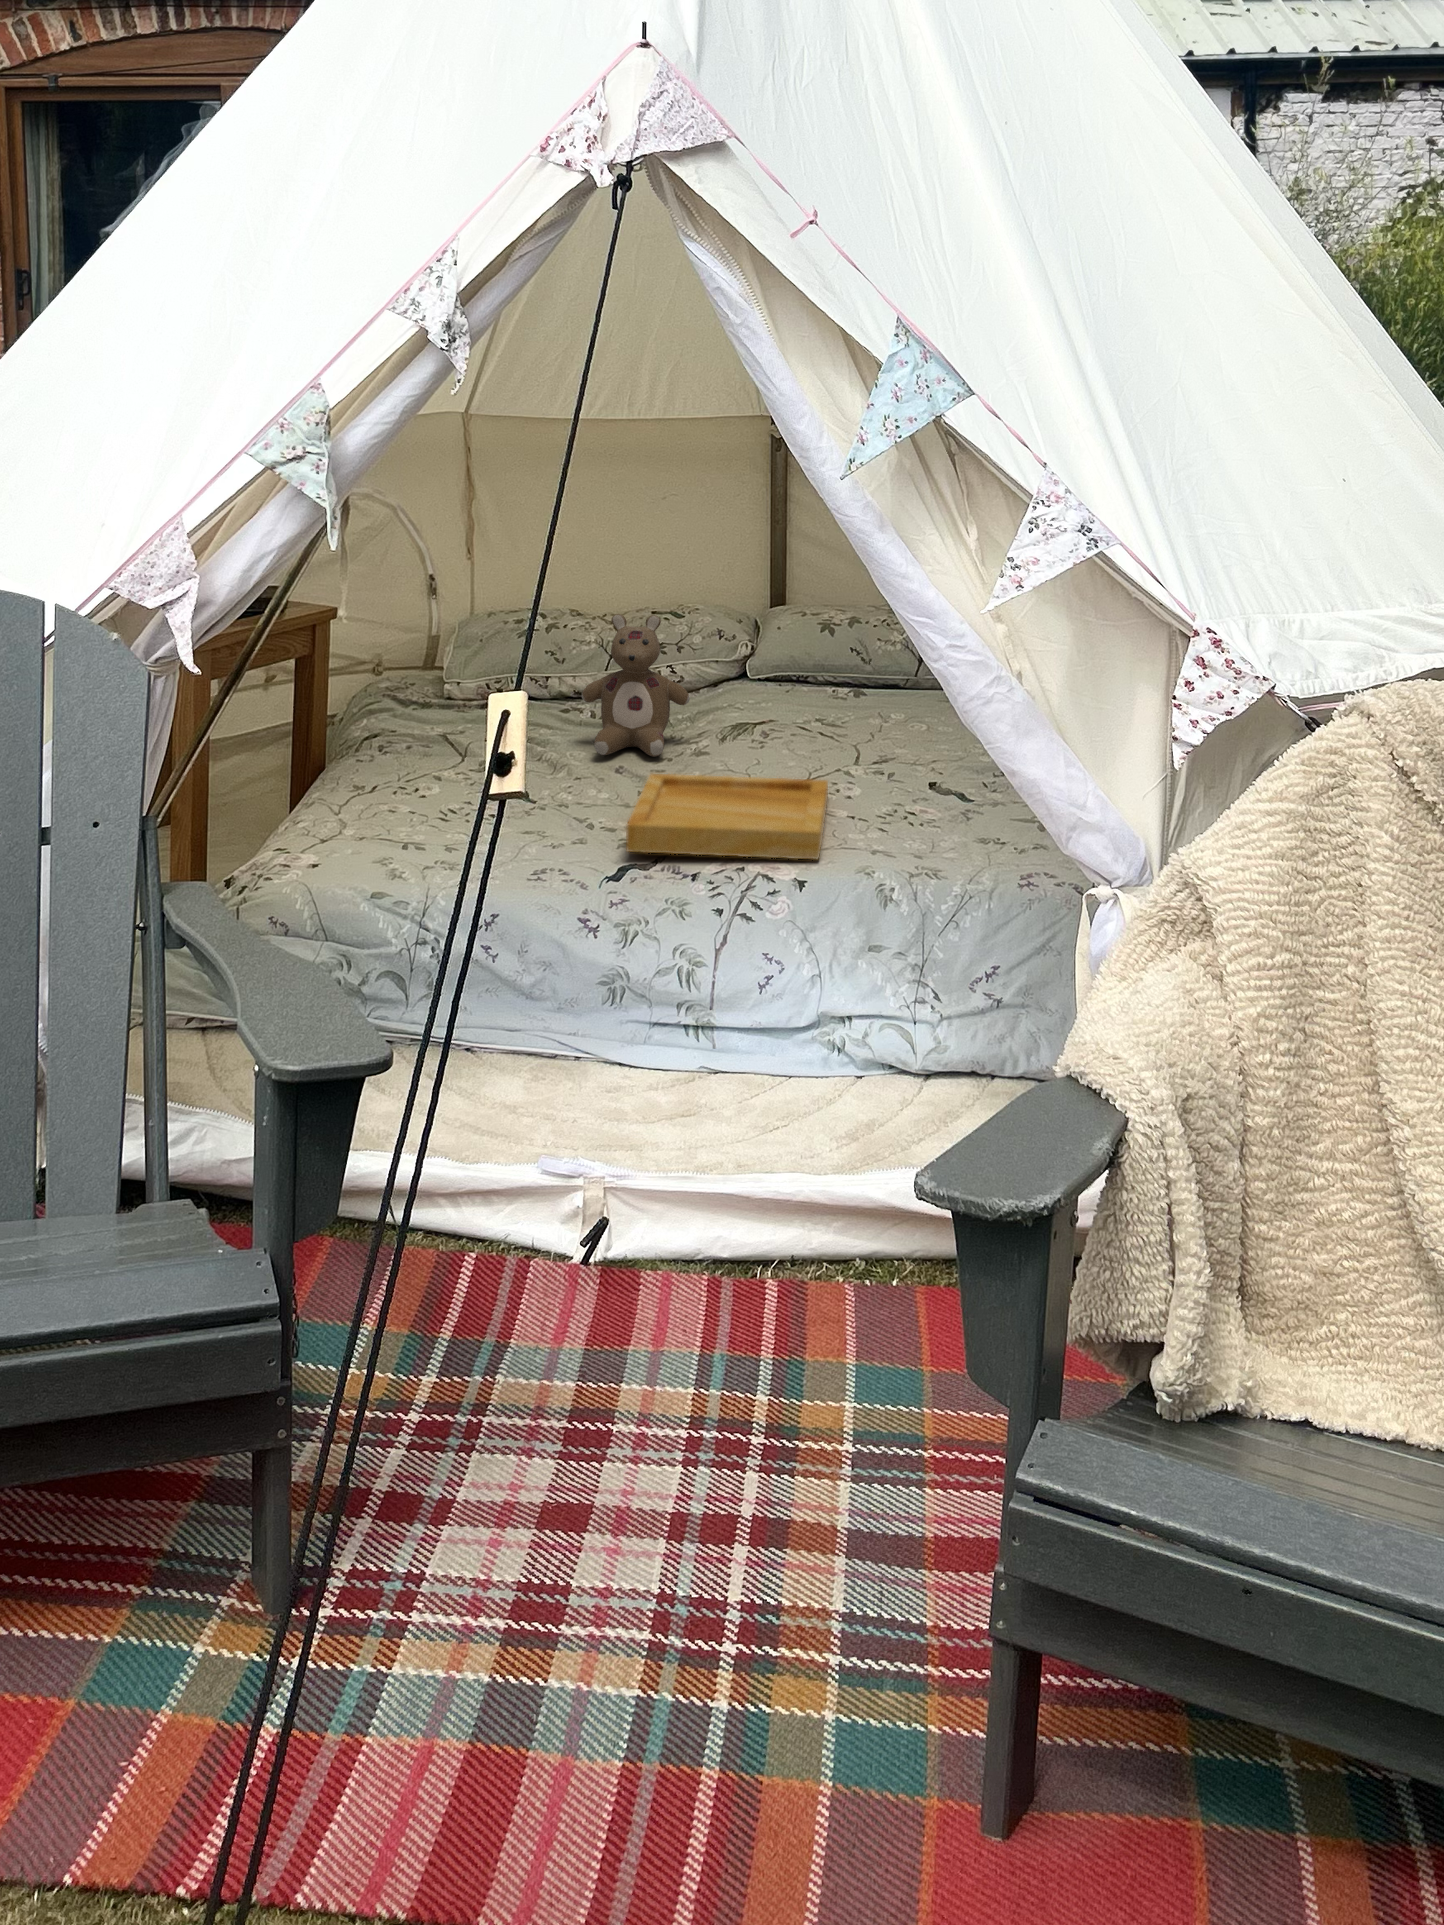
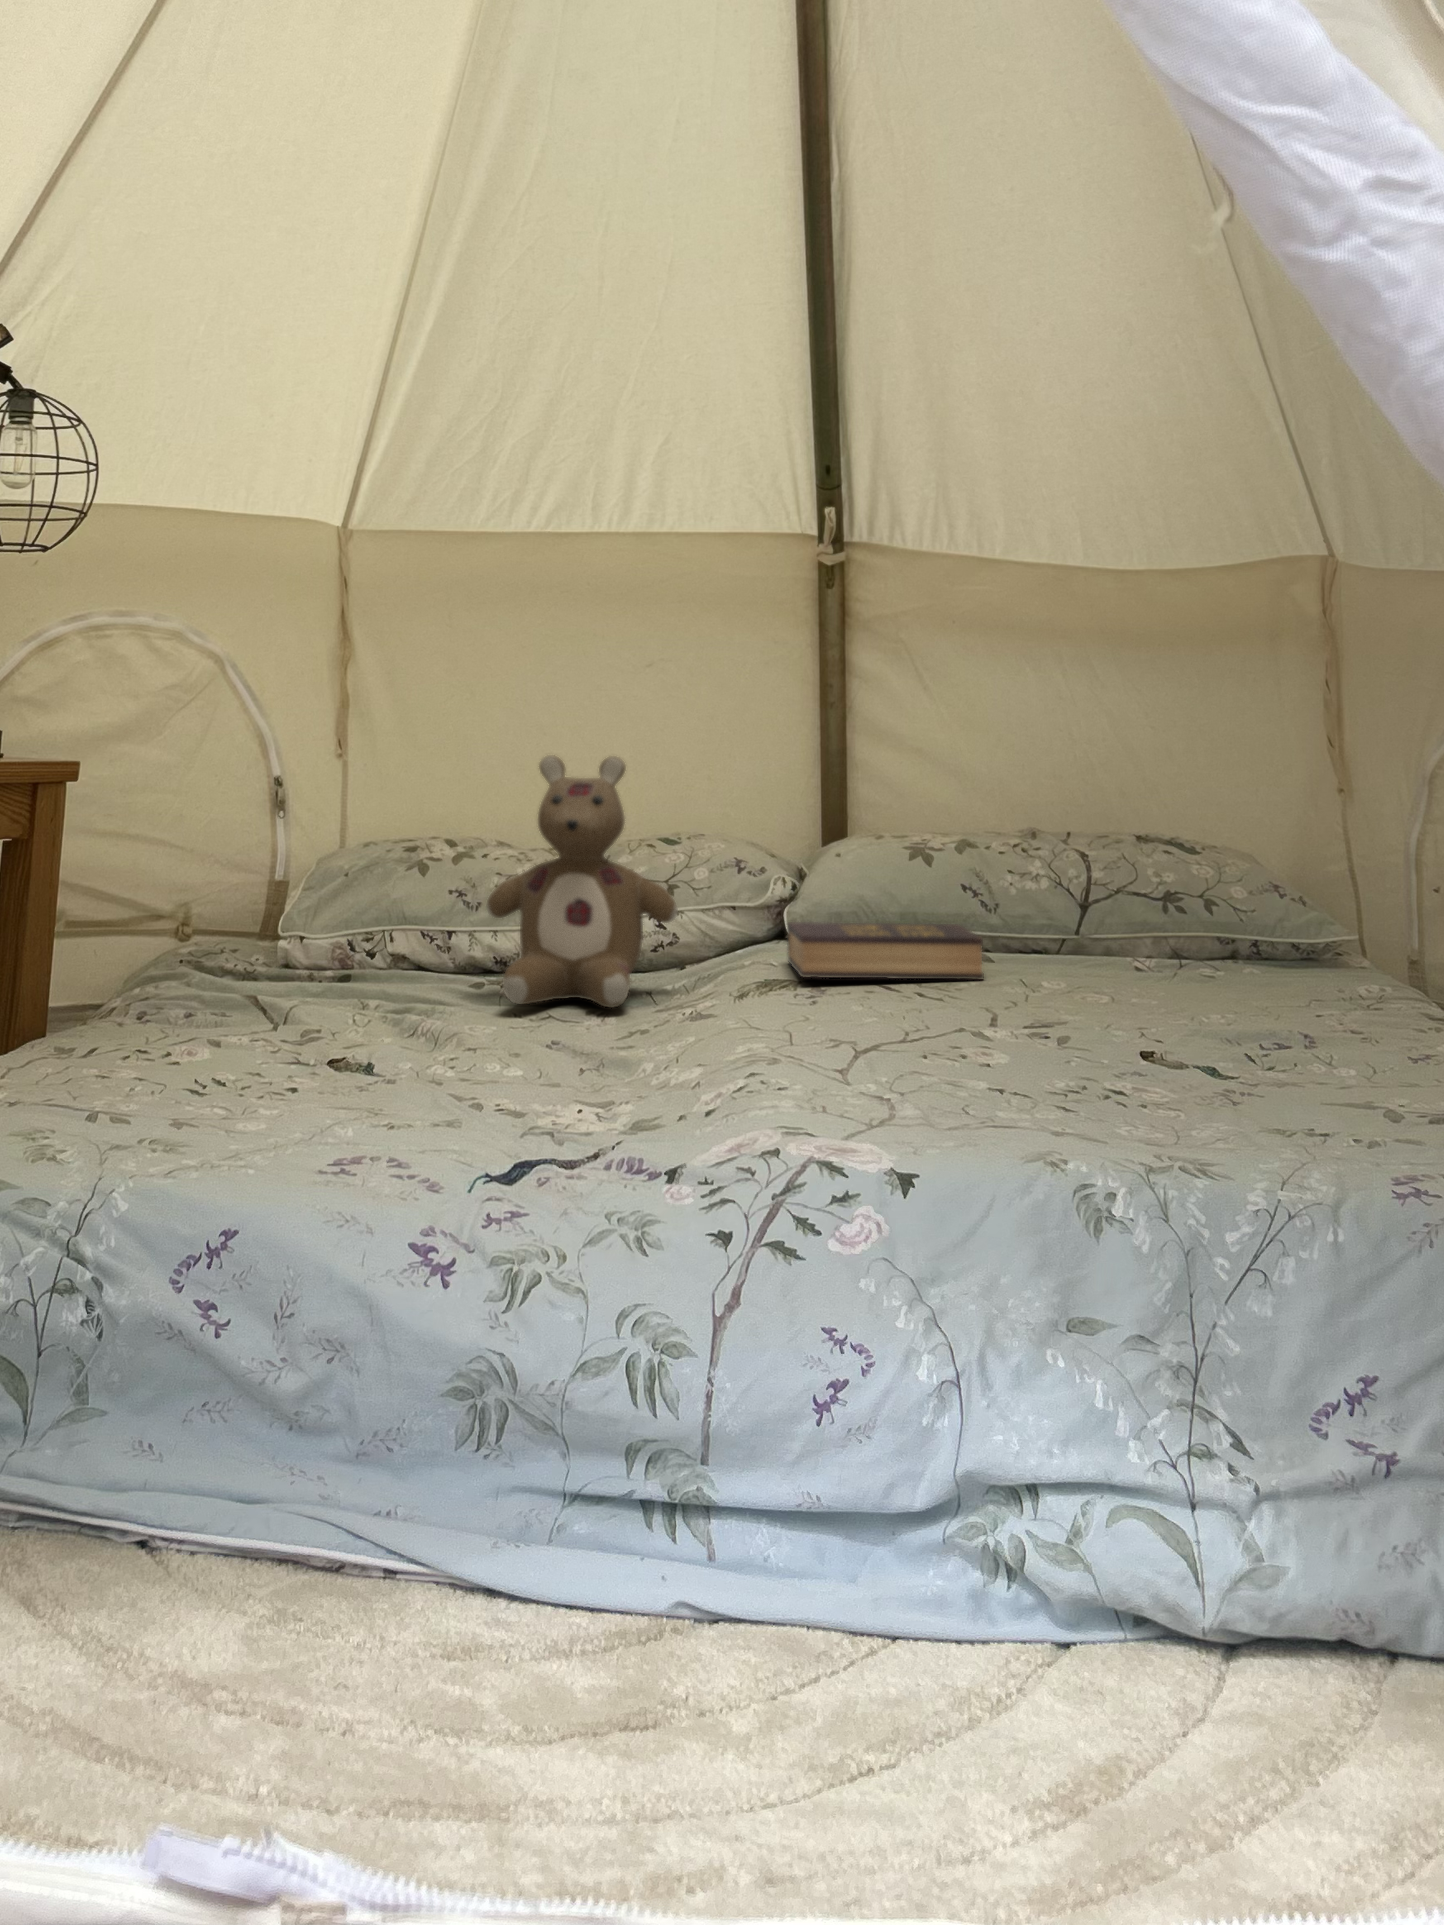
hardback book: none [750,691,857,732] -> present [787,922,984,980]
tray: present [626,774,828,860] -> none [531,1011,941,1143]

